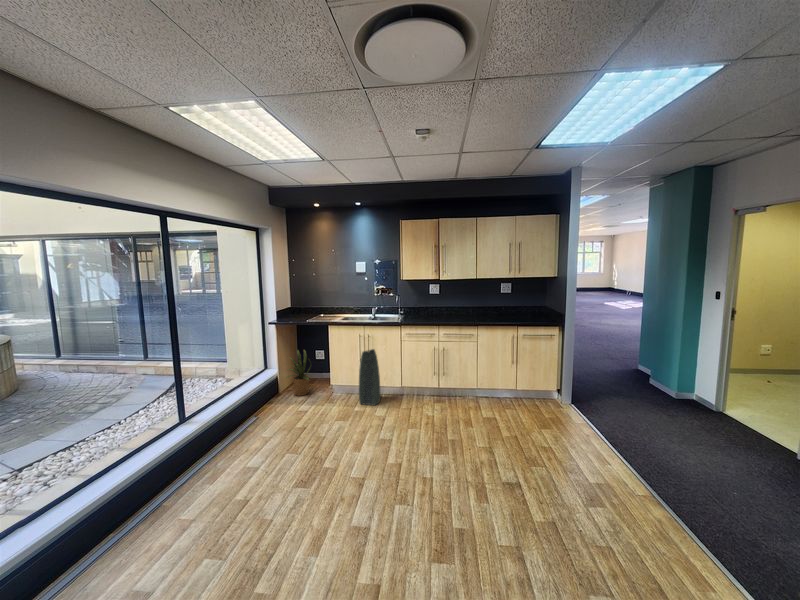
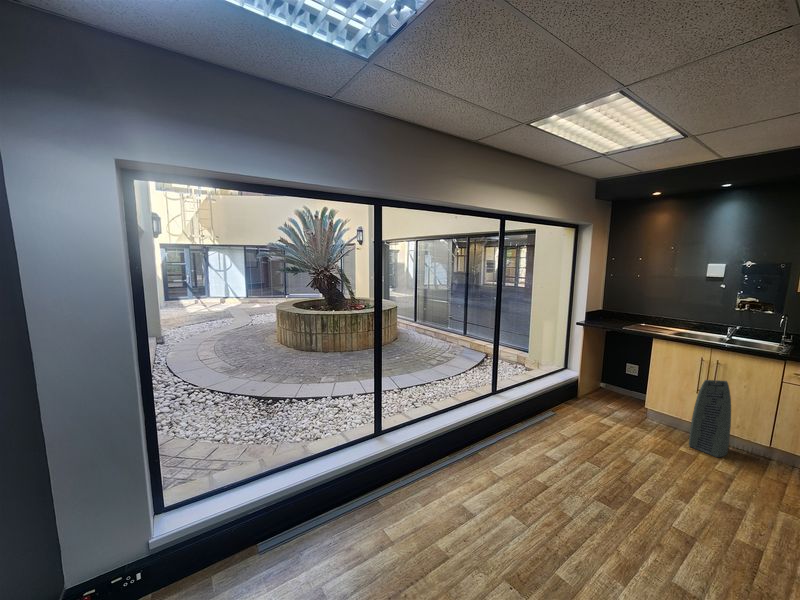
house plant: present [288,350,311,396] -> none [584,356,622,409]

